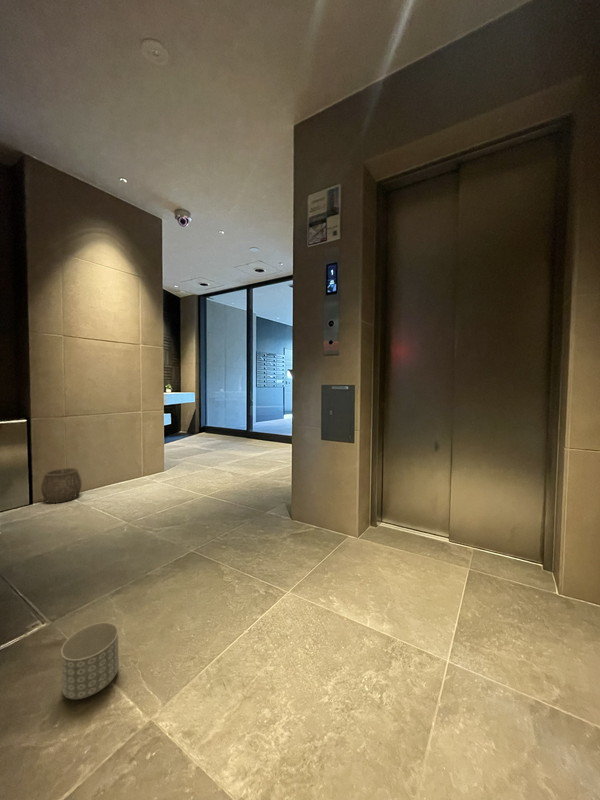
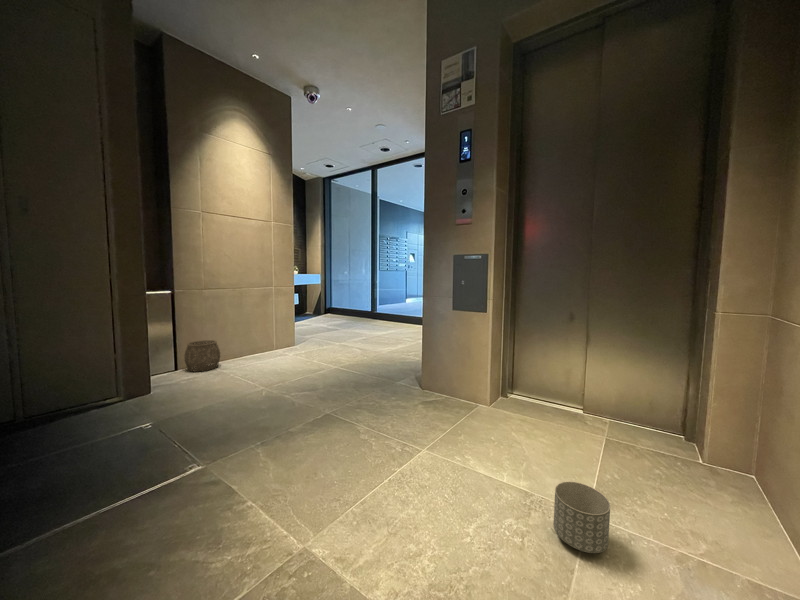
planter: present [61,622,119,699] -> present [554,482,610,553]

